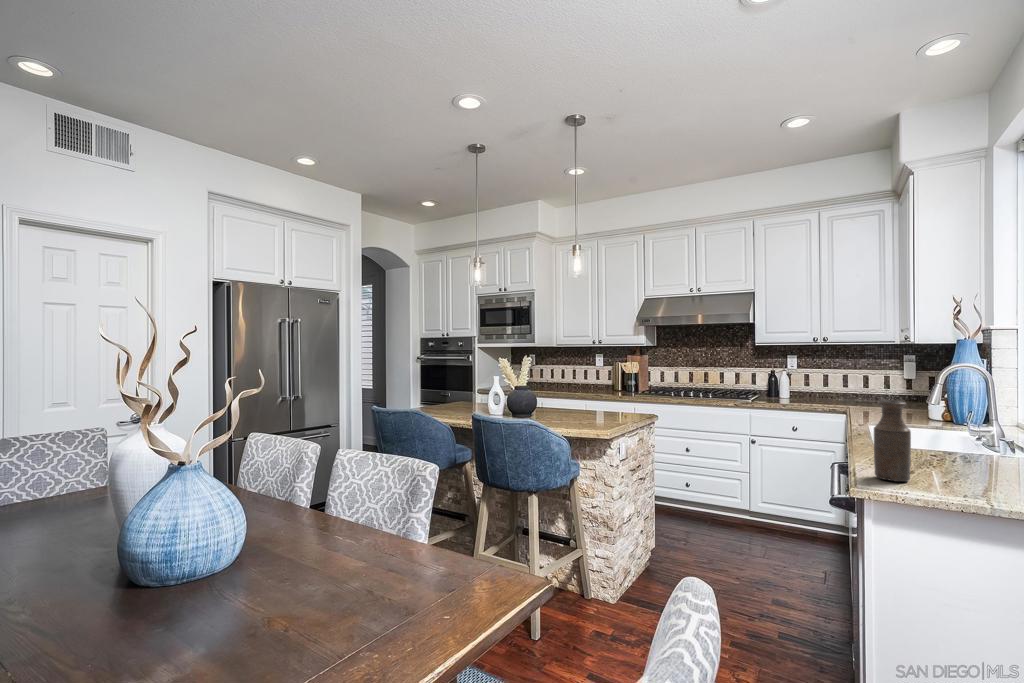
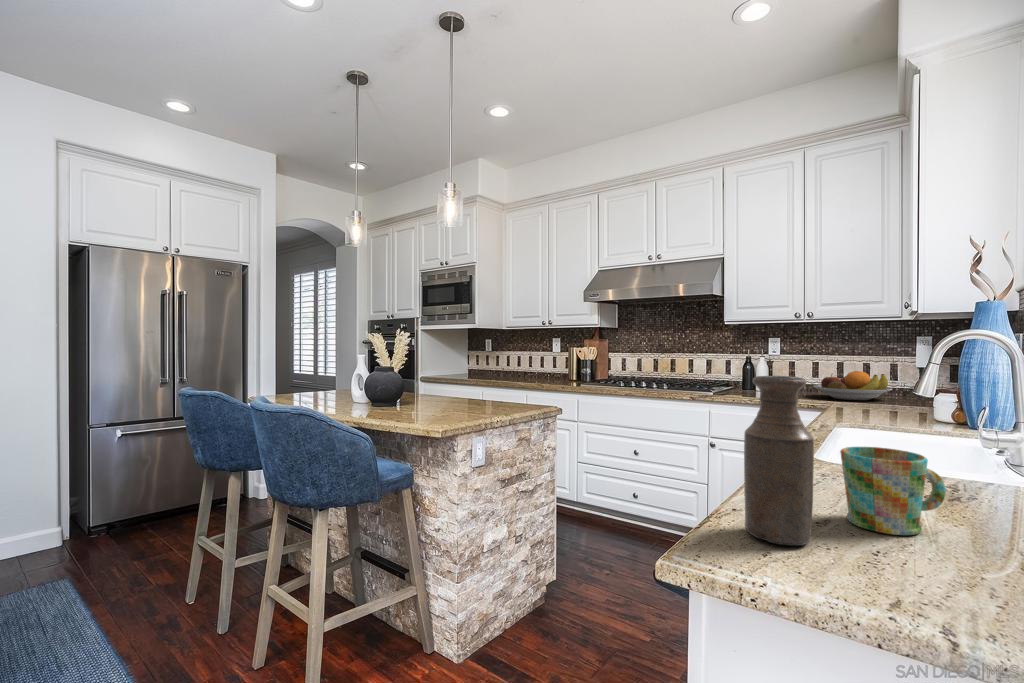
fruit bowl: none [830,383,889,405] -> present [813,371,892,400]
mug: none [914,435,967,477] -> present [840,447,946,535]

